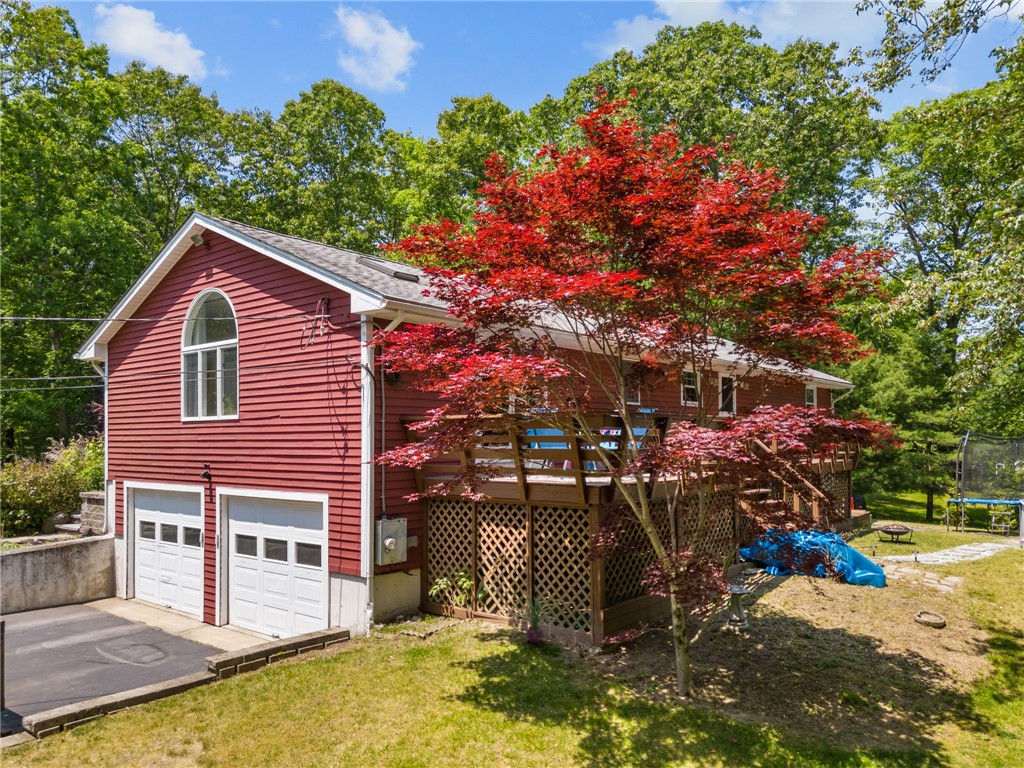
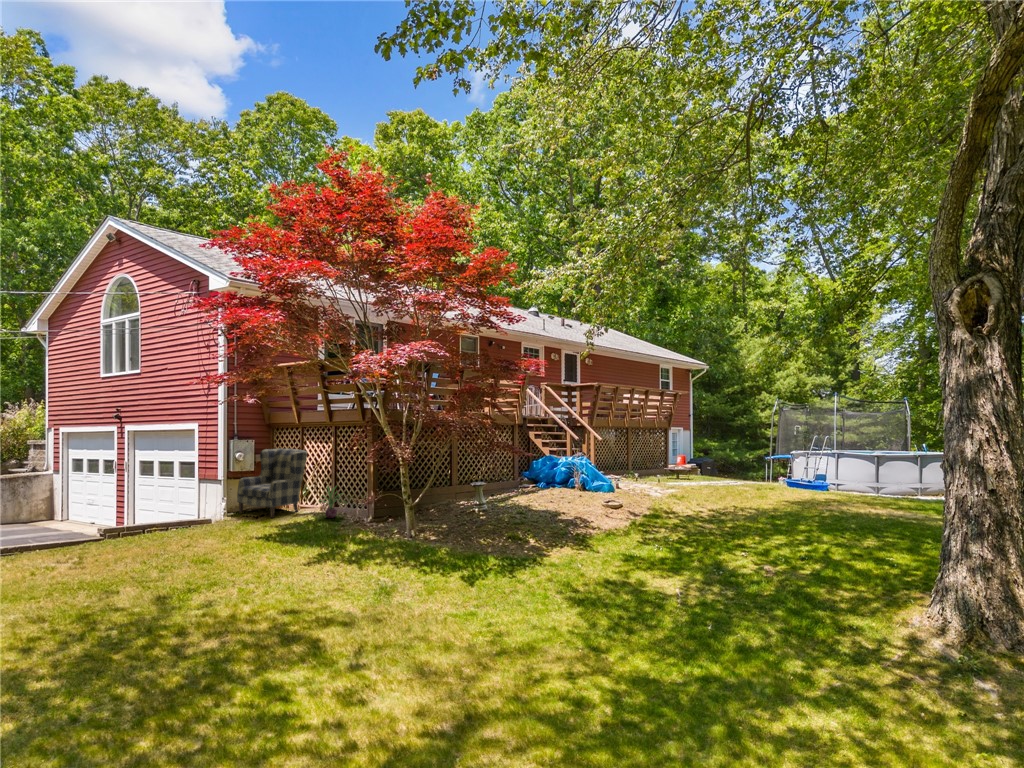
chair: none [397,533,490,642] -> present [237,449,307,518]

